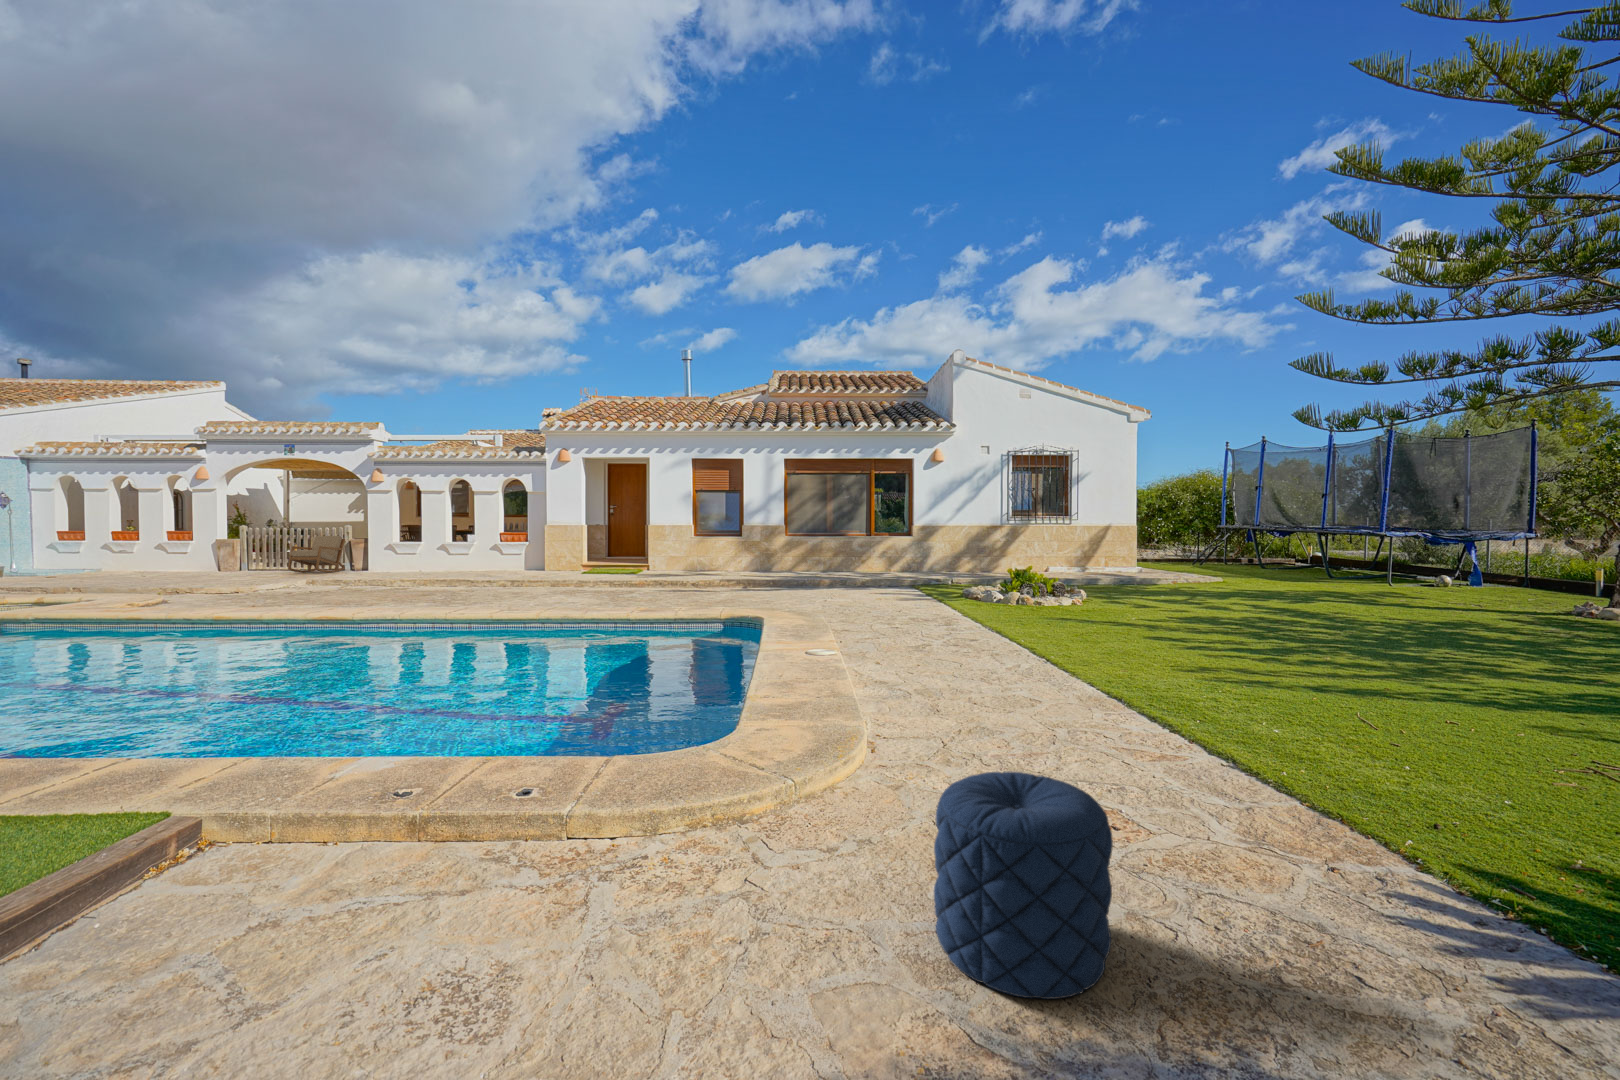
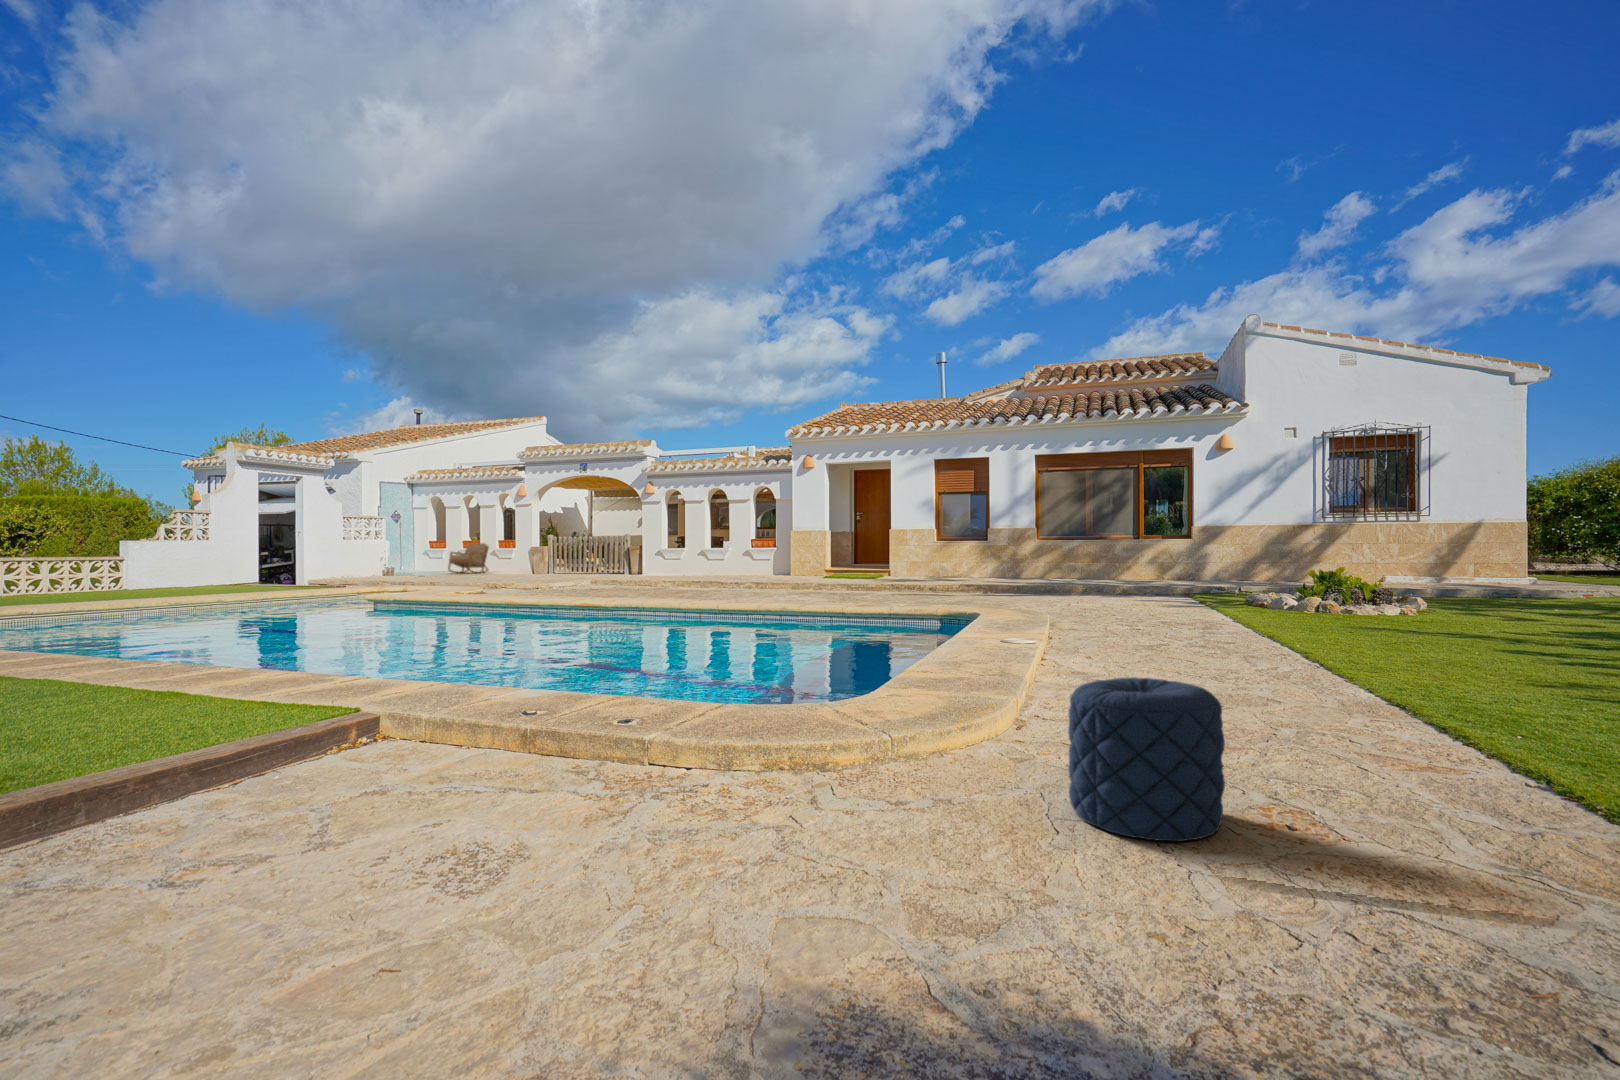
chair: present [288,536,345,572] -> present [448,543,489,573]

